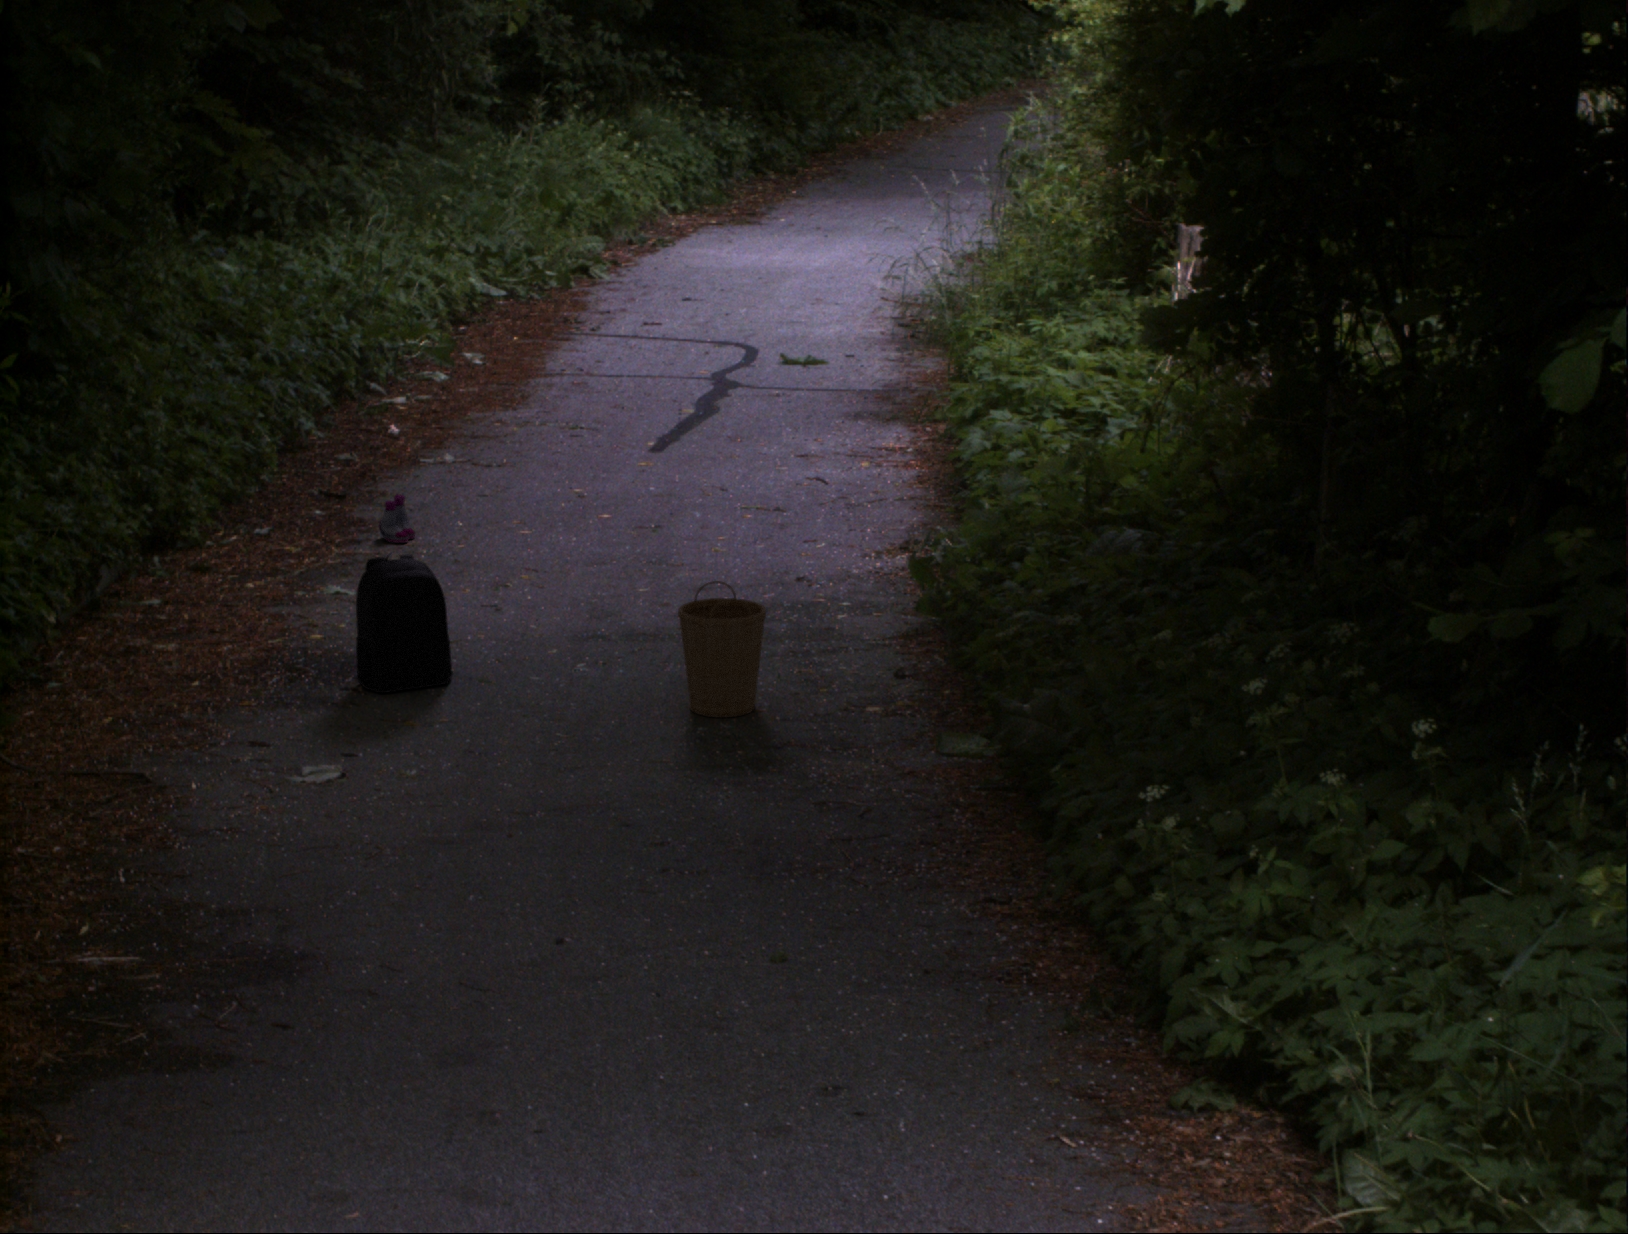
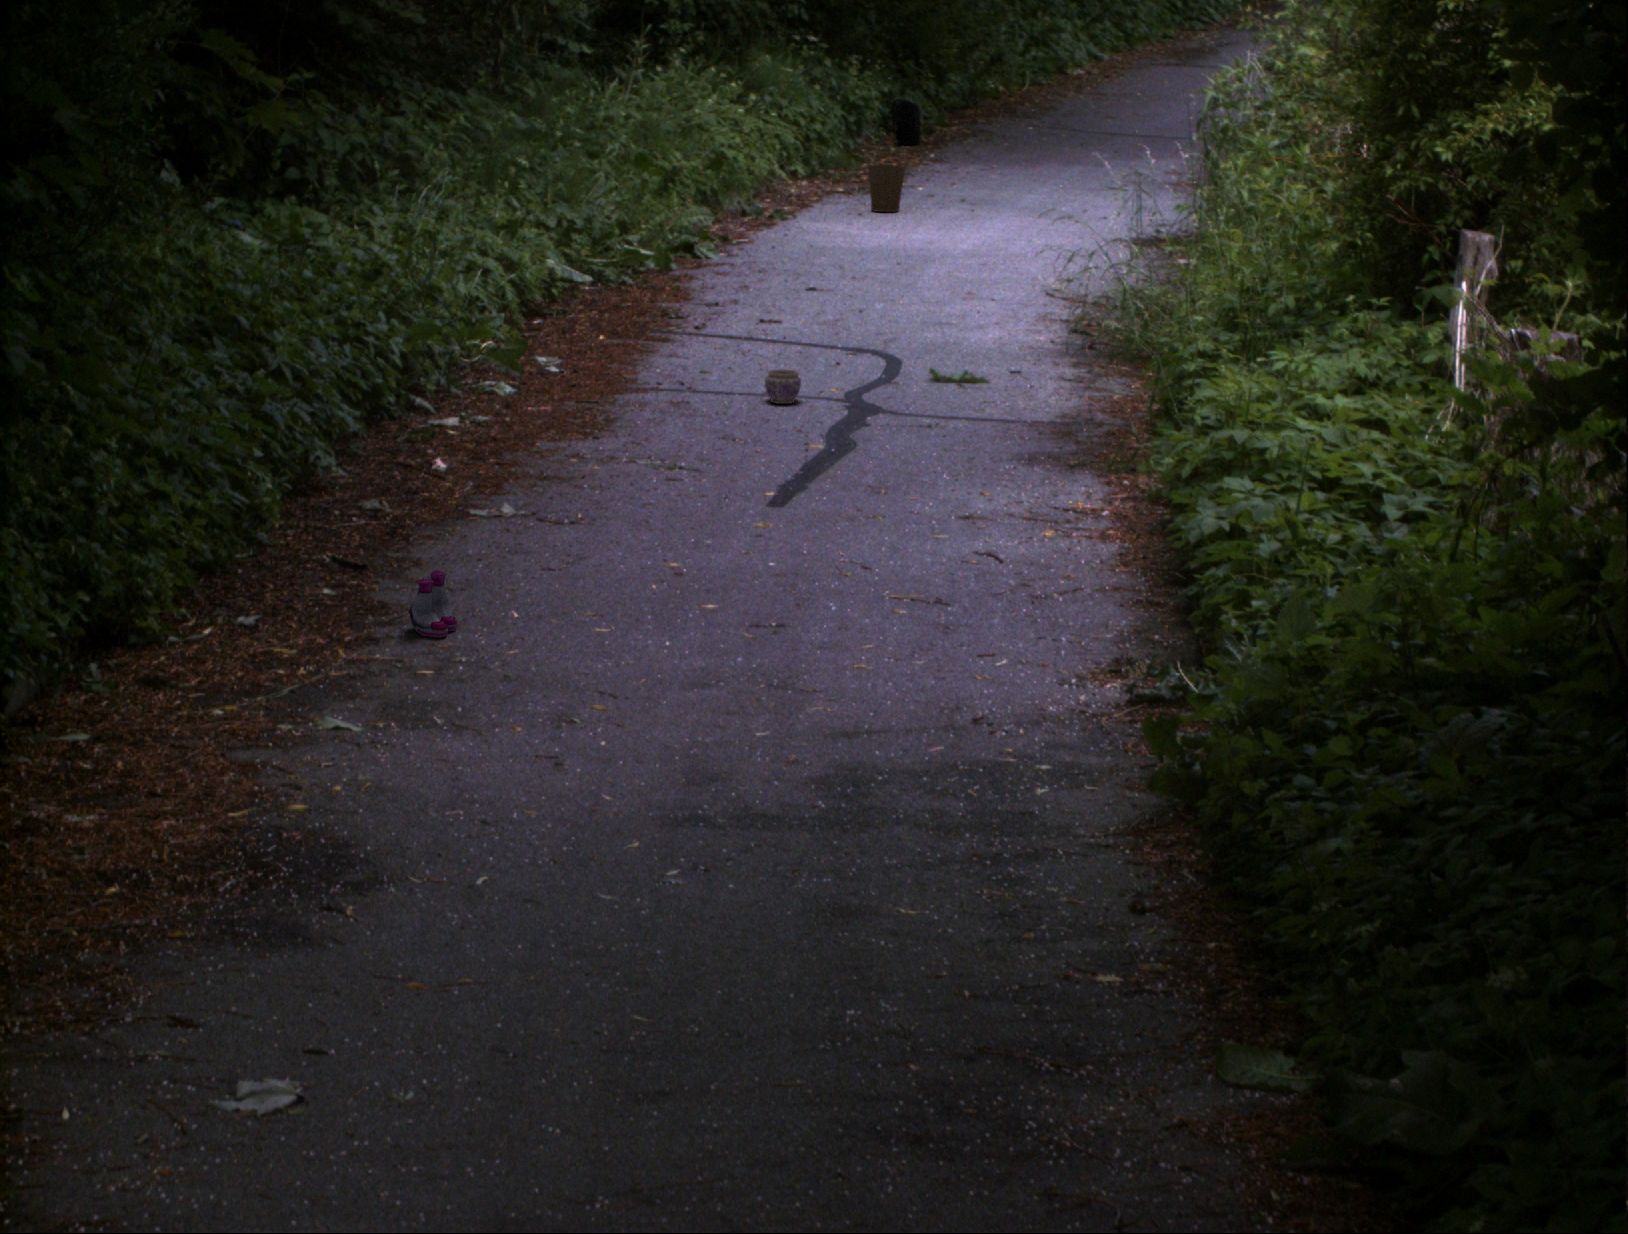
planter: none [648,354,676,381] -> present [765,369,801,404]
backpack: present [356,554,453,693] -> present [892,99,921,145]
basket: present [678,581,766,718] -> present [868,158,906,212]

